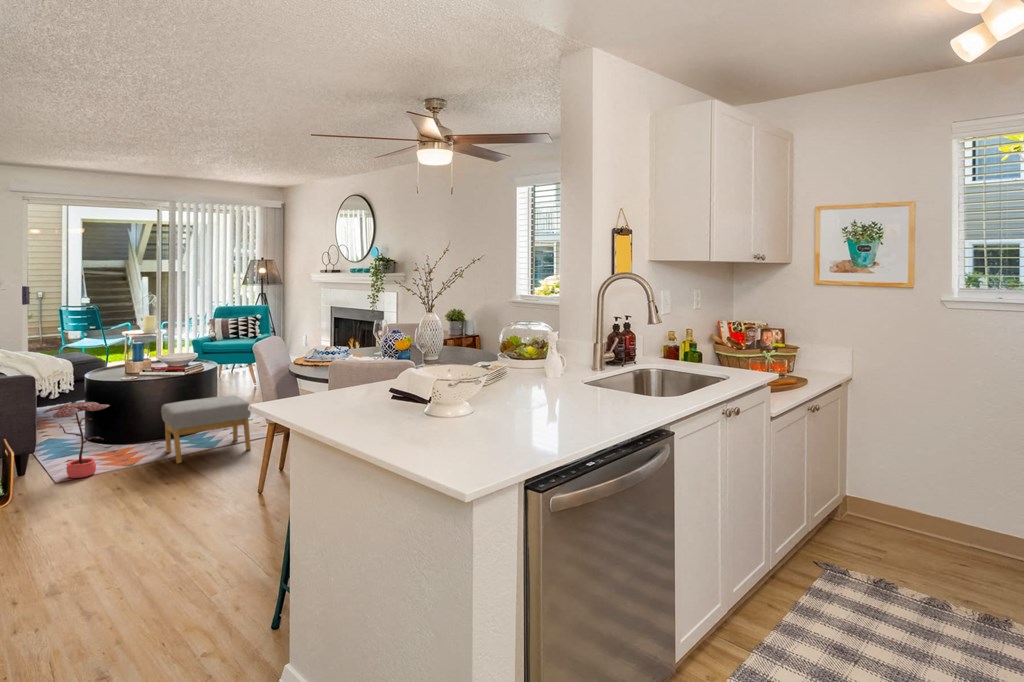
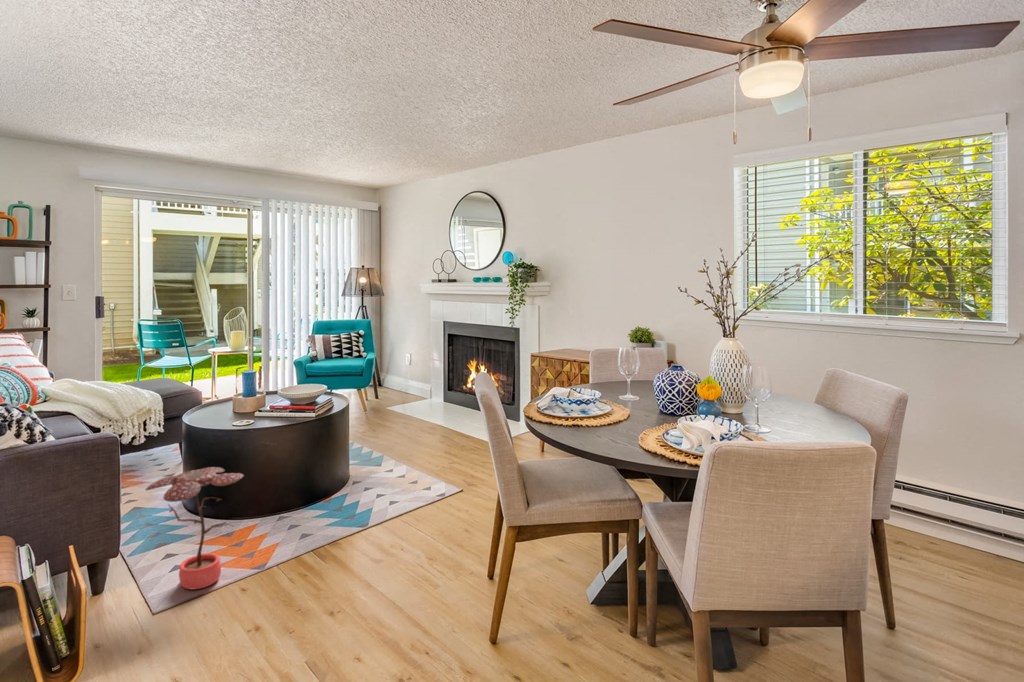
footstool: present [161,395,251,463] -> none [303,446,425,556]

